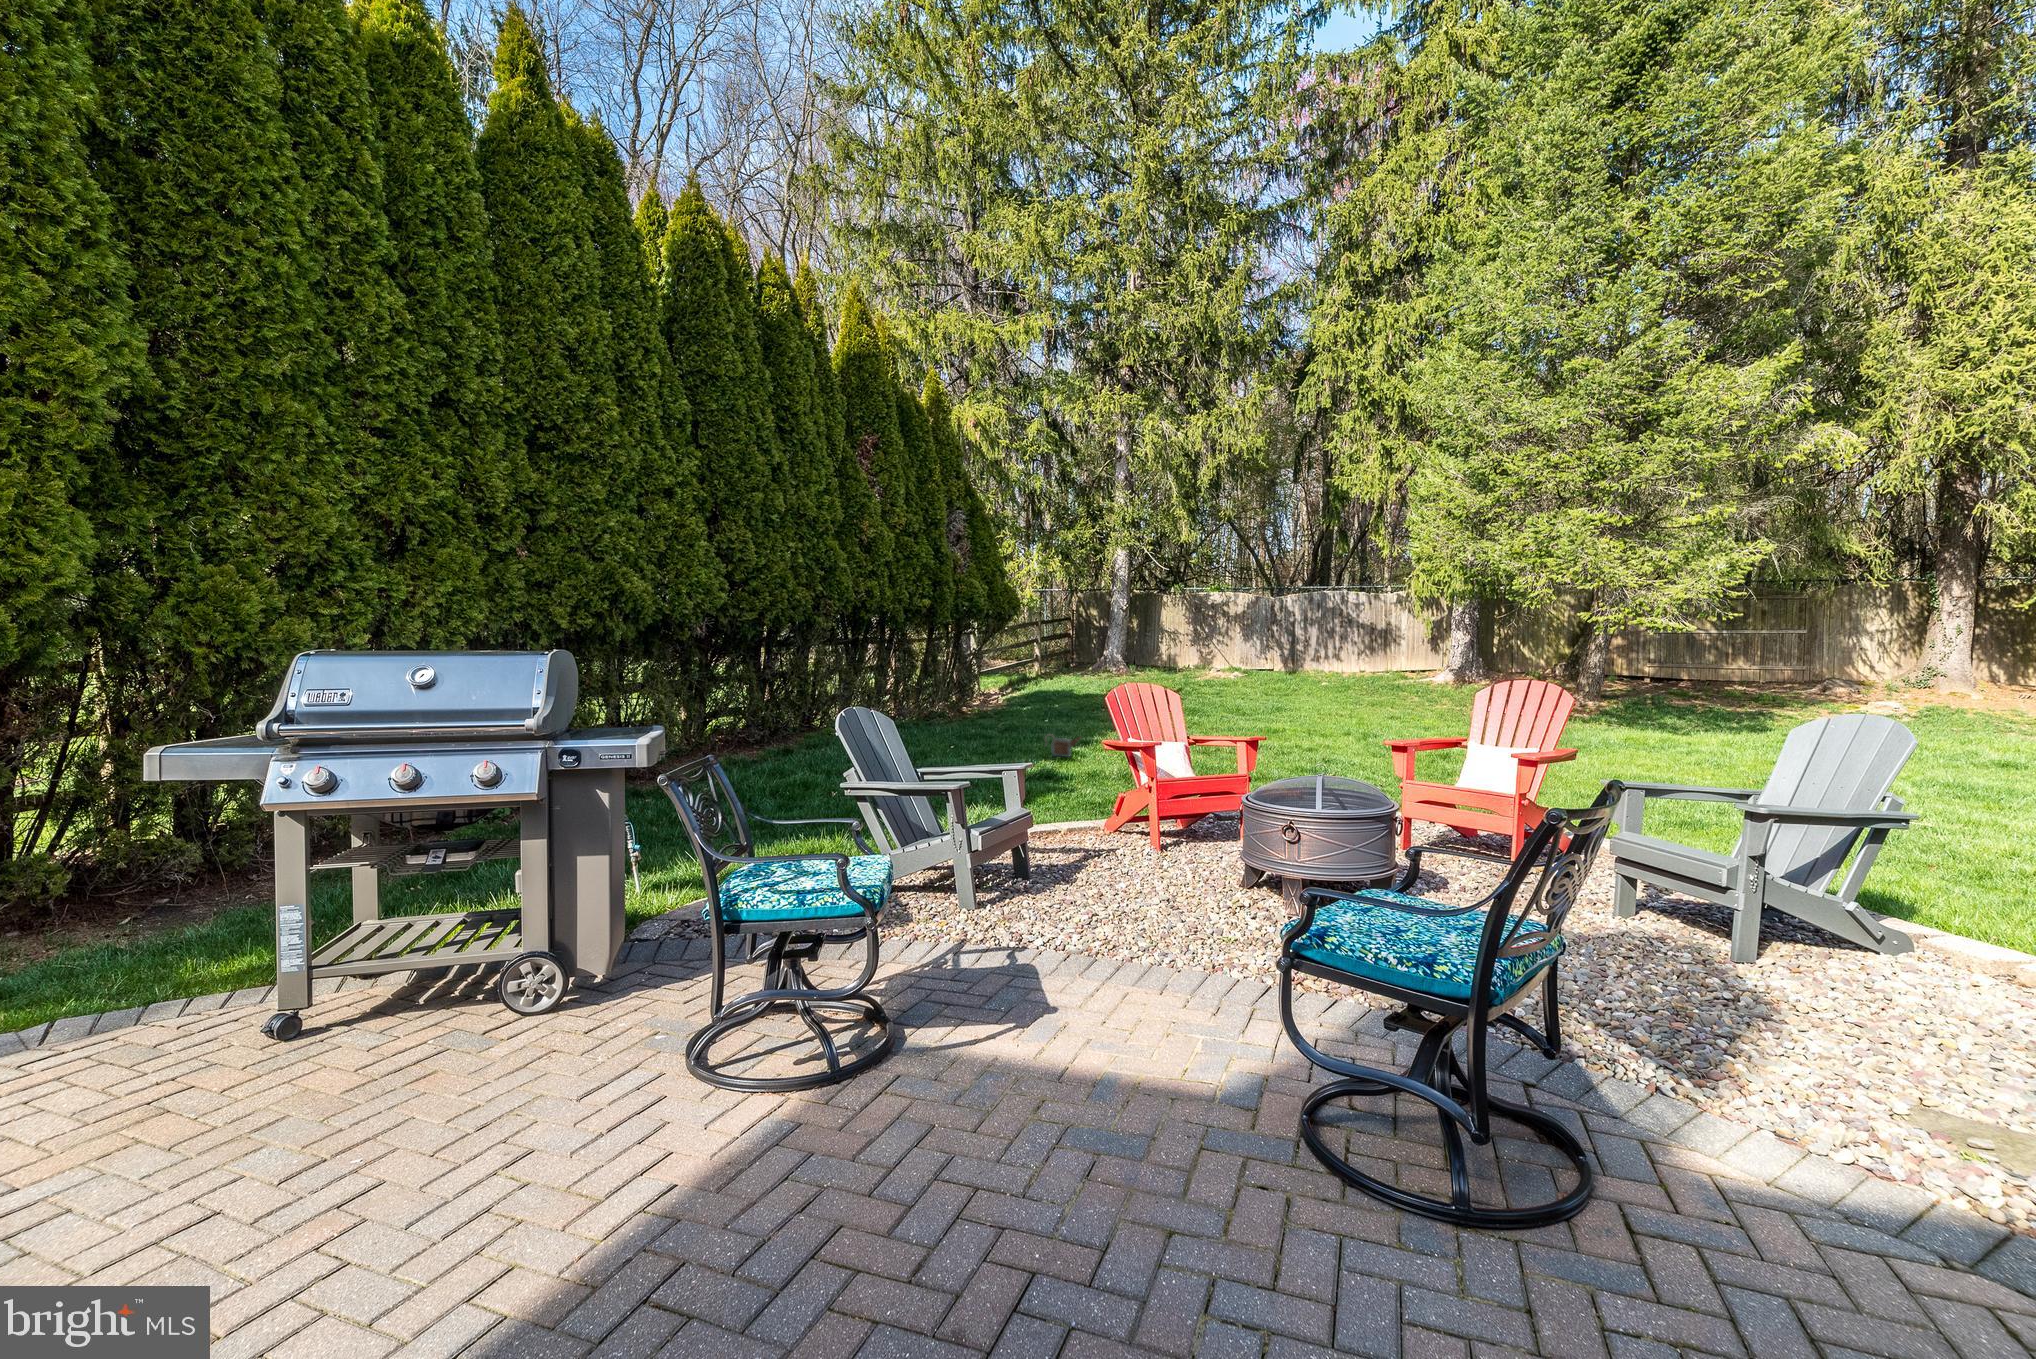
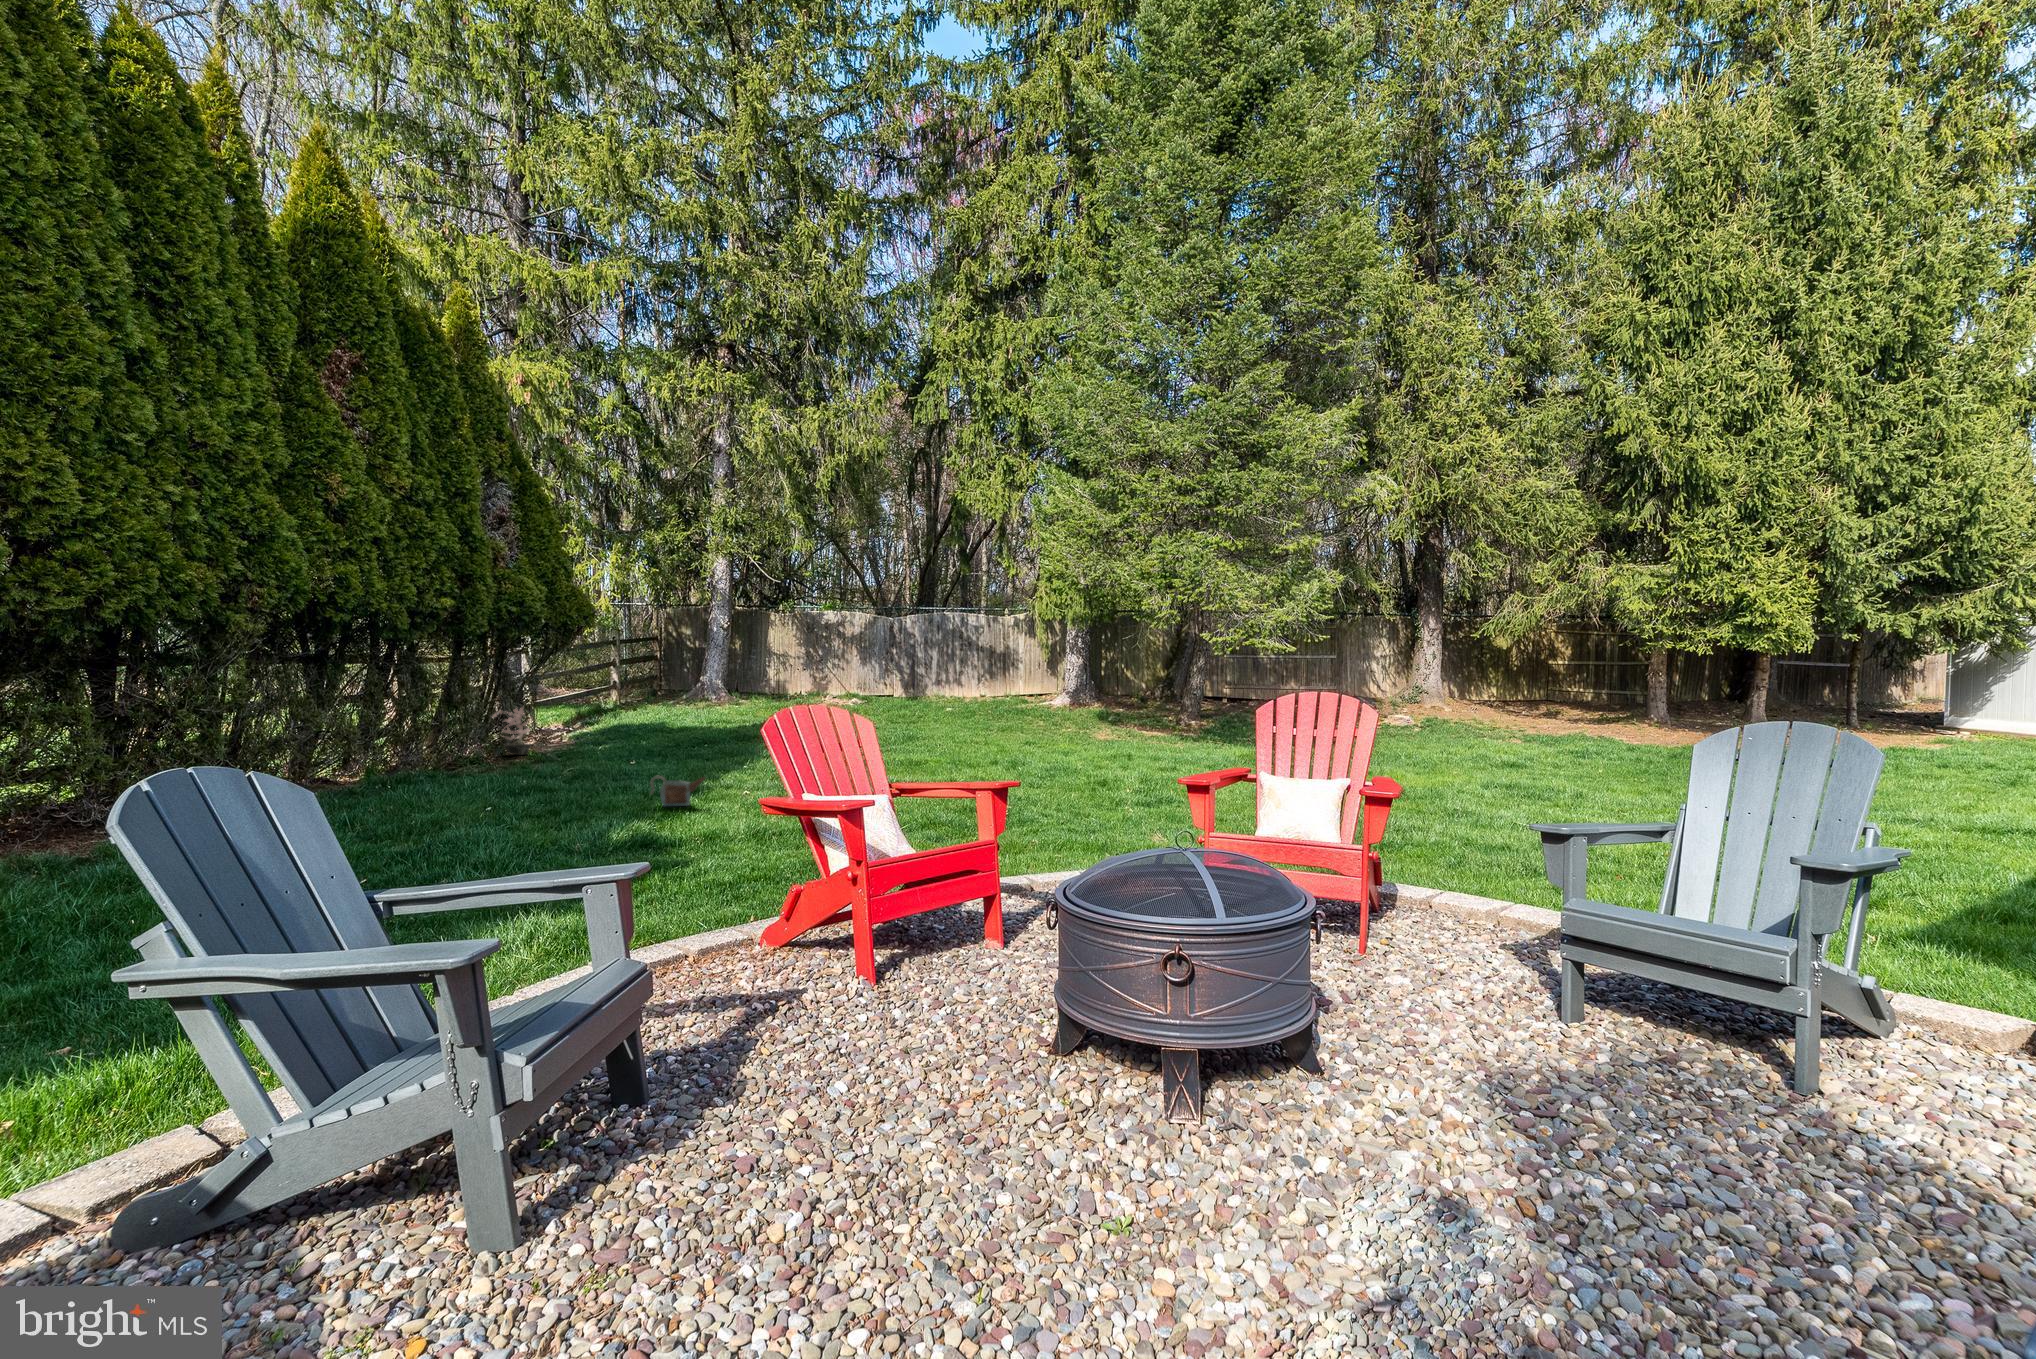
potted plant: none [948,676,976,713] -> present [494,709,533,755]

